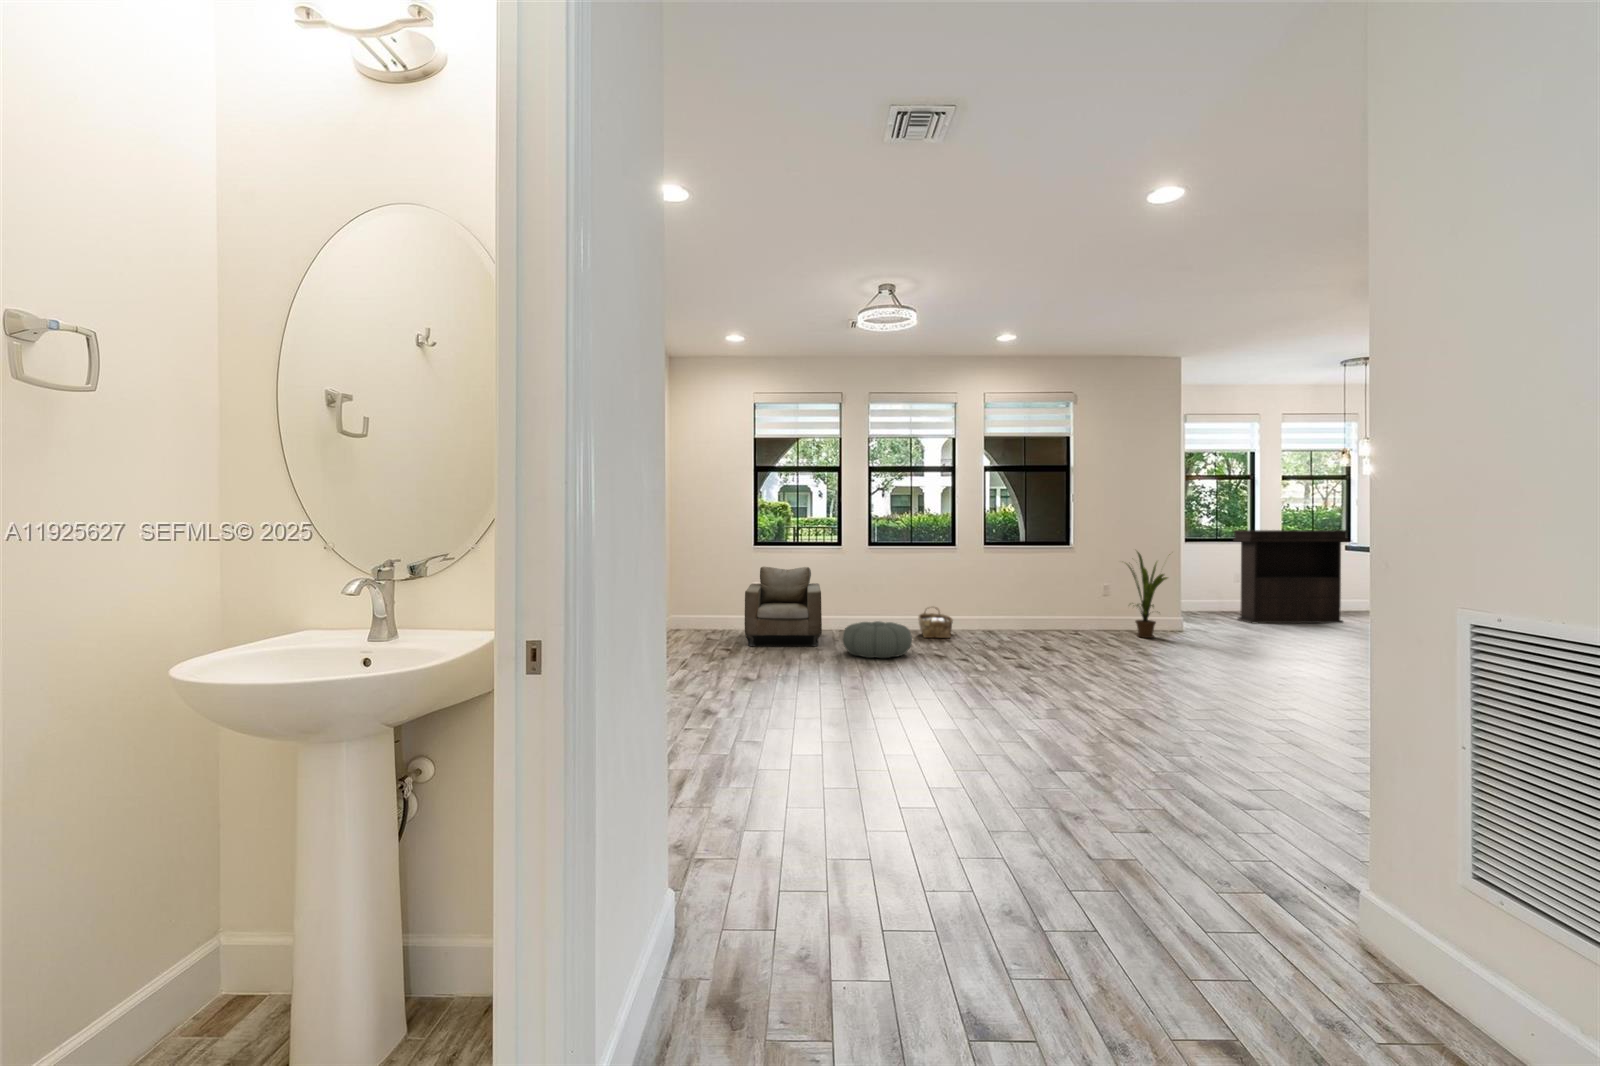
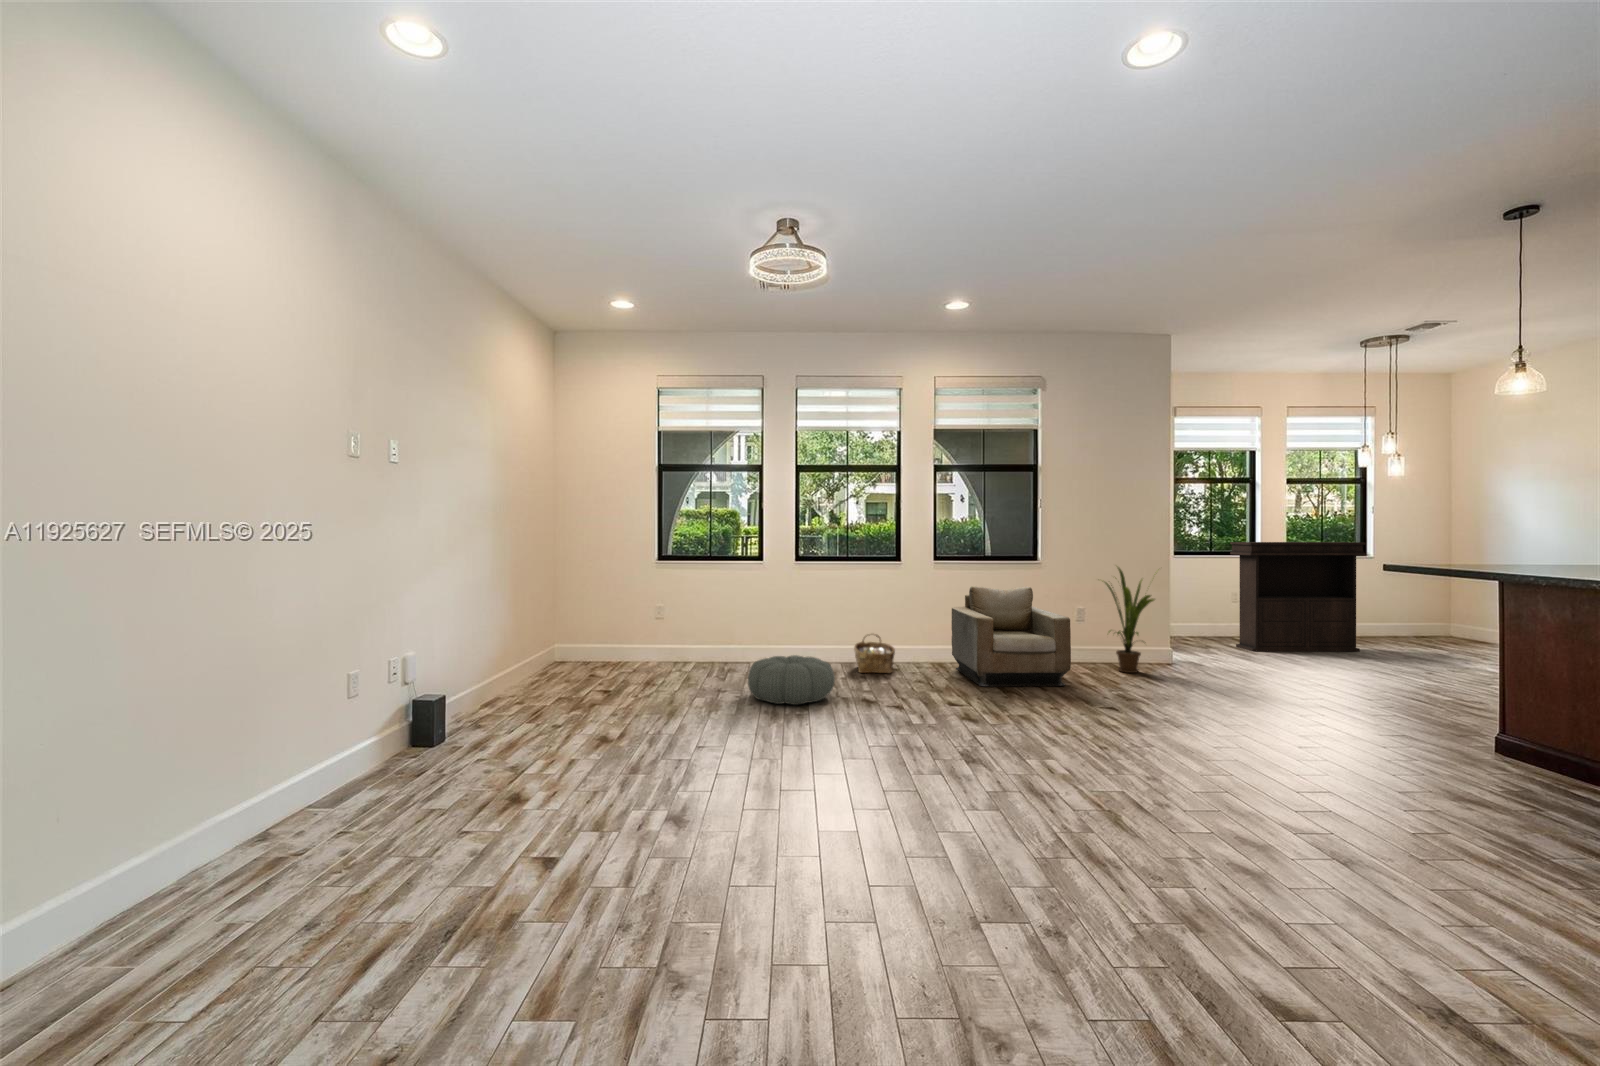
armchair: present [744,567,822,646] -> present [952,586,1071,687]

